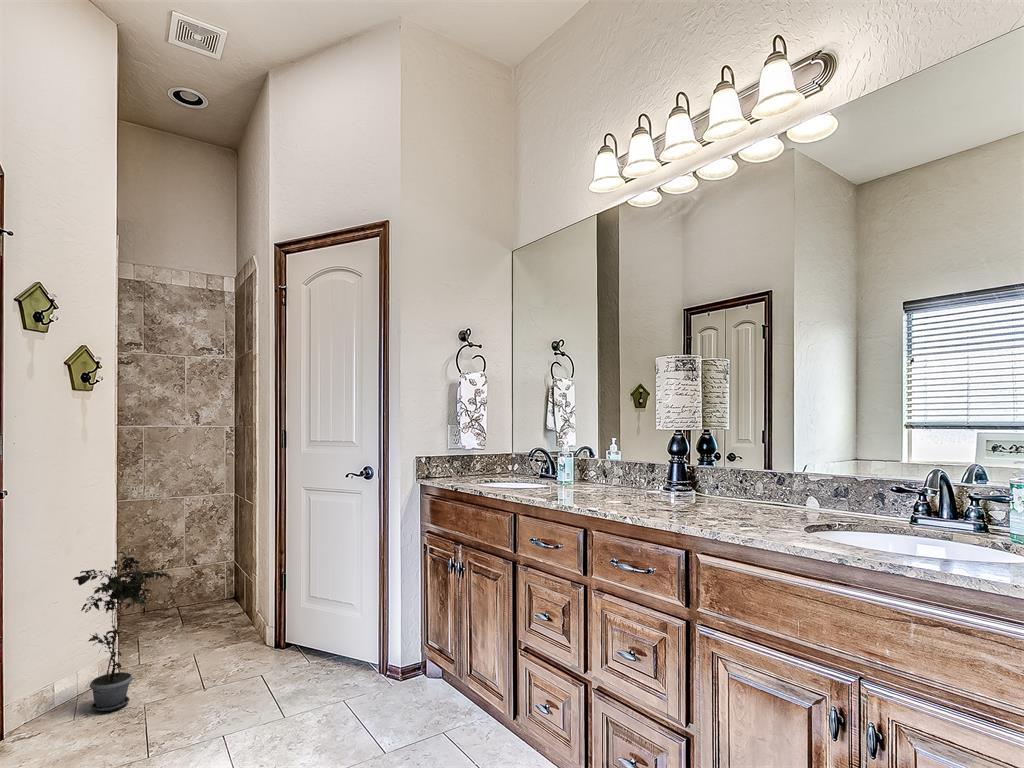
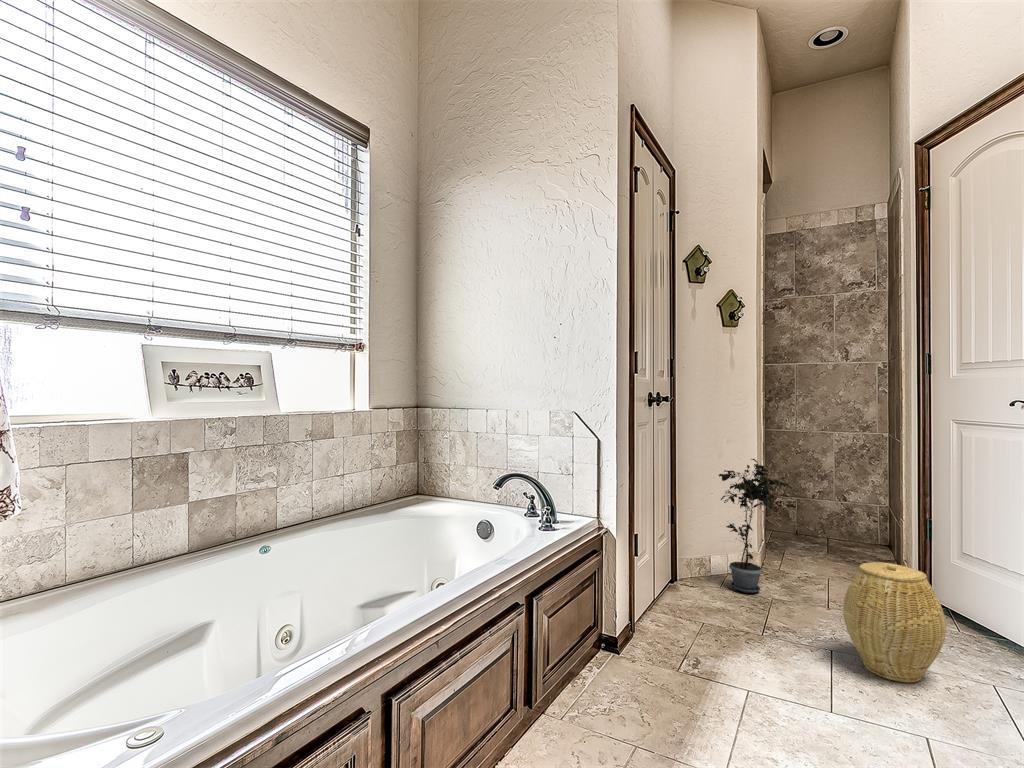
woven basket: none [236,629,317,739] -> present [843,562,946,682]

